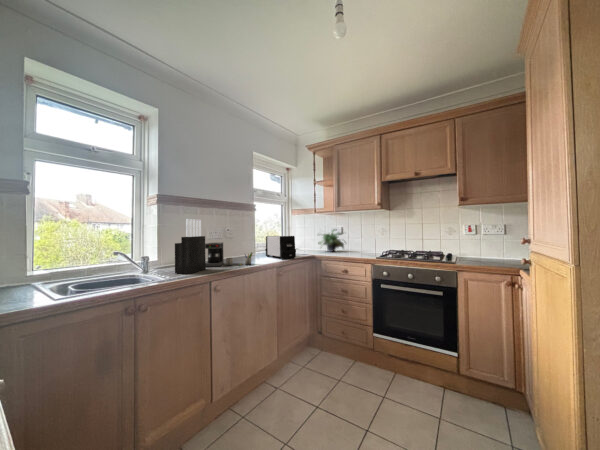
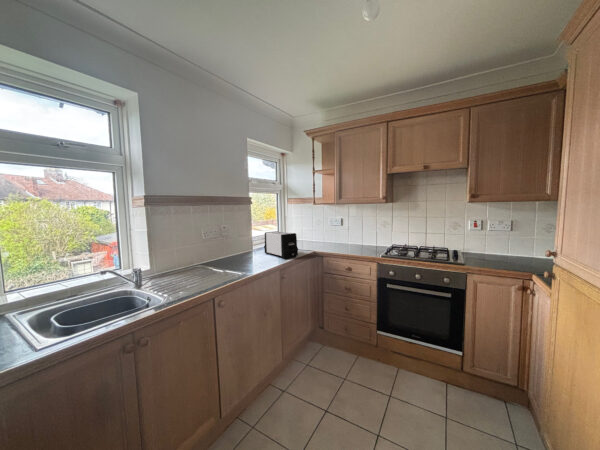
knife block: present [175,219,206,273] -> none [170,224,205,287]
potted plant: present [318,229,344,252] -> none [316,222,348,245]
coffee maker: present [205,242,252,267] -> none [202,244,254,274]

